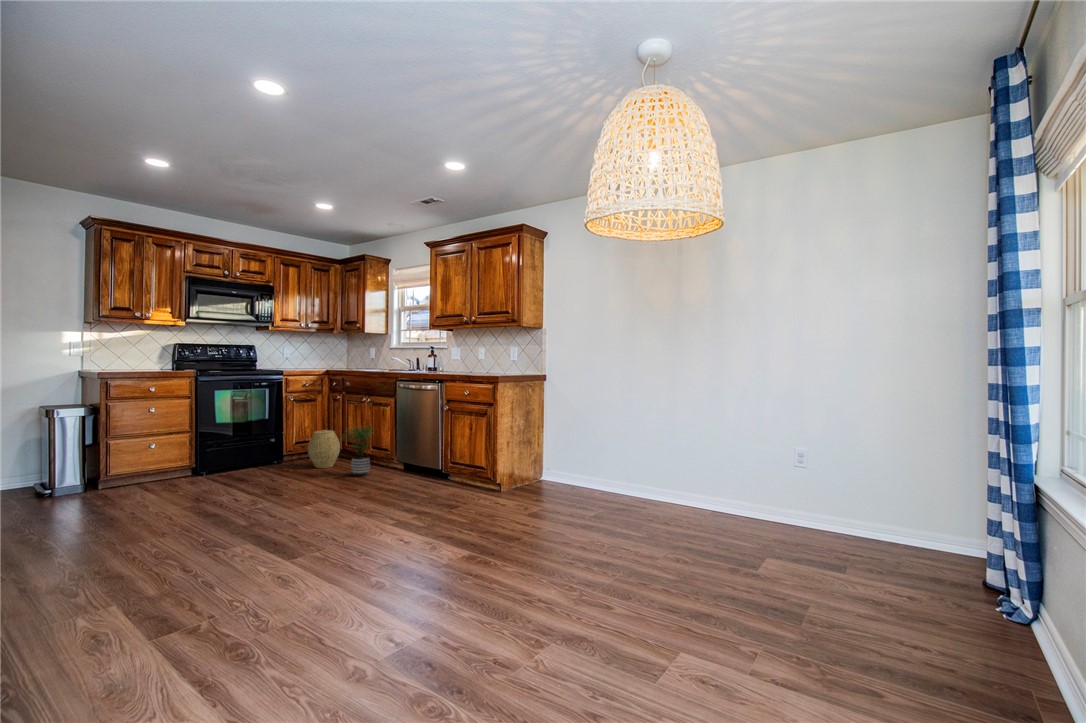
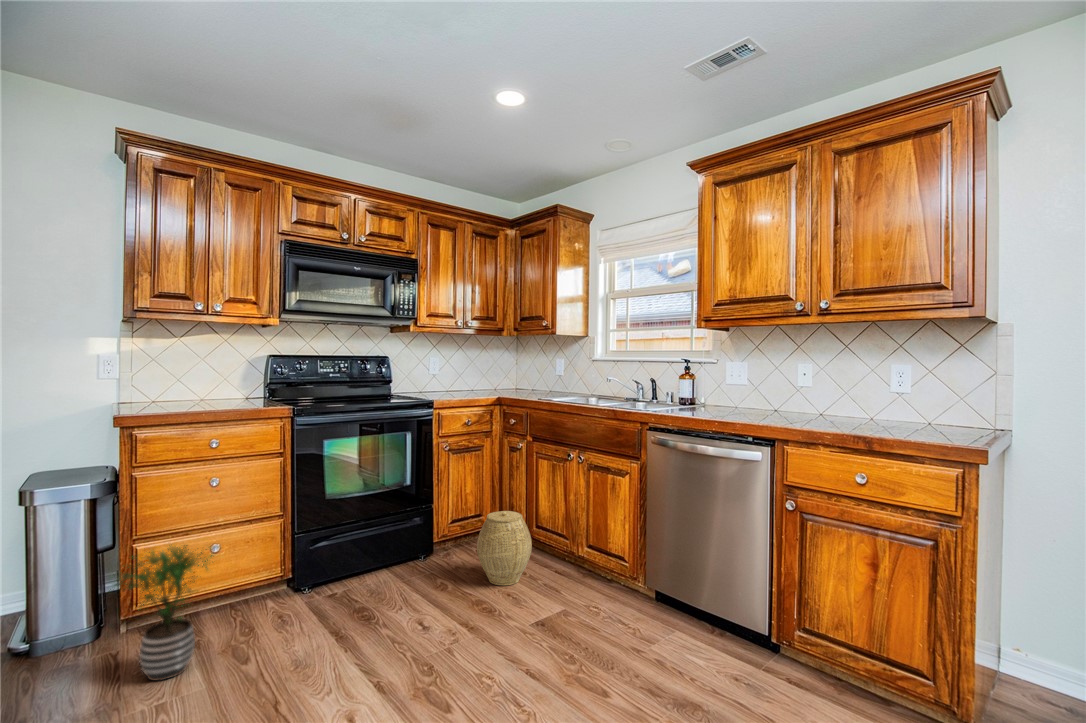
potted plant: present [342,425,373,476] -> present [109,545,213,681]

